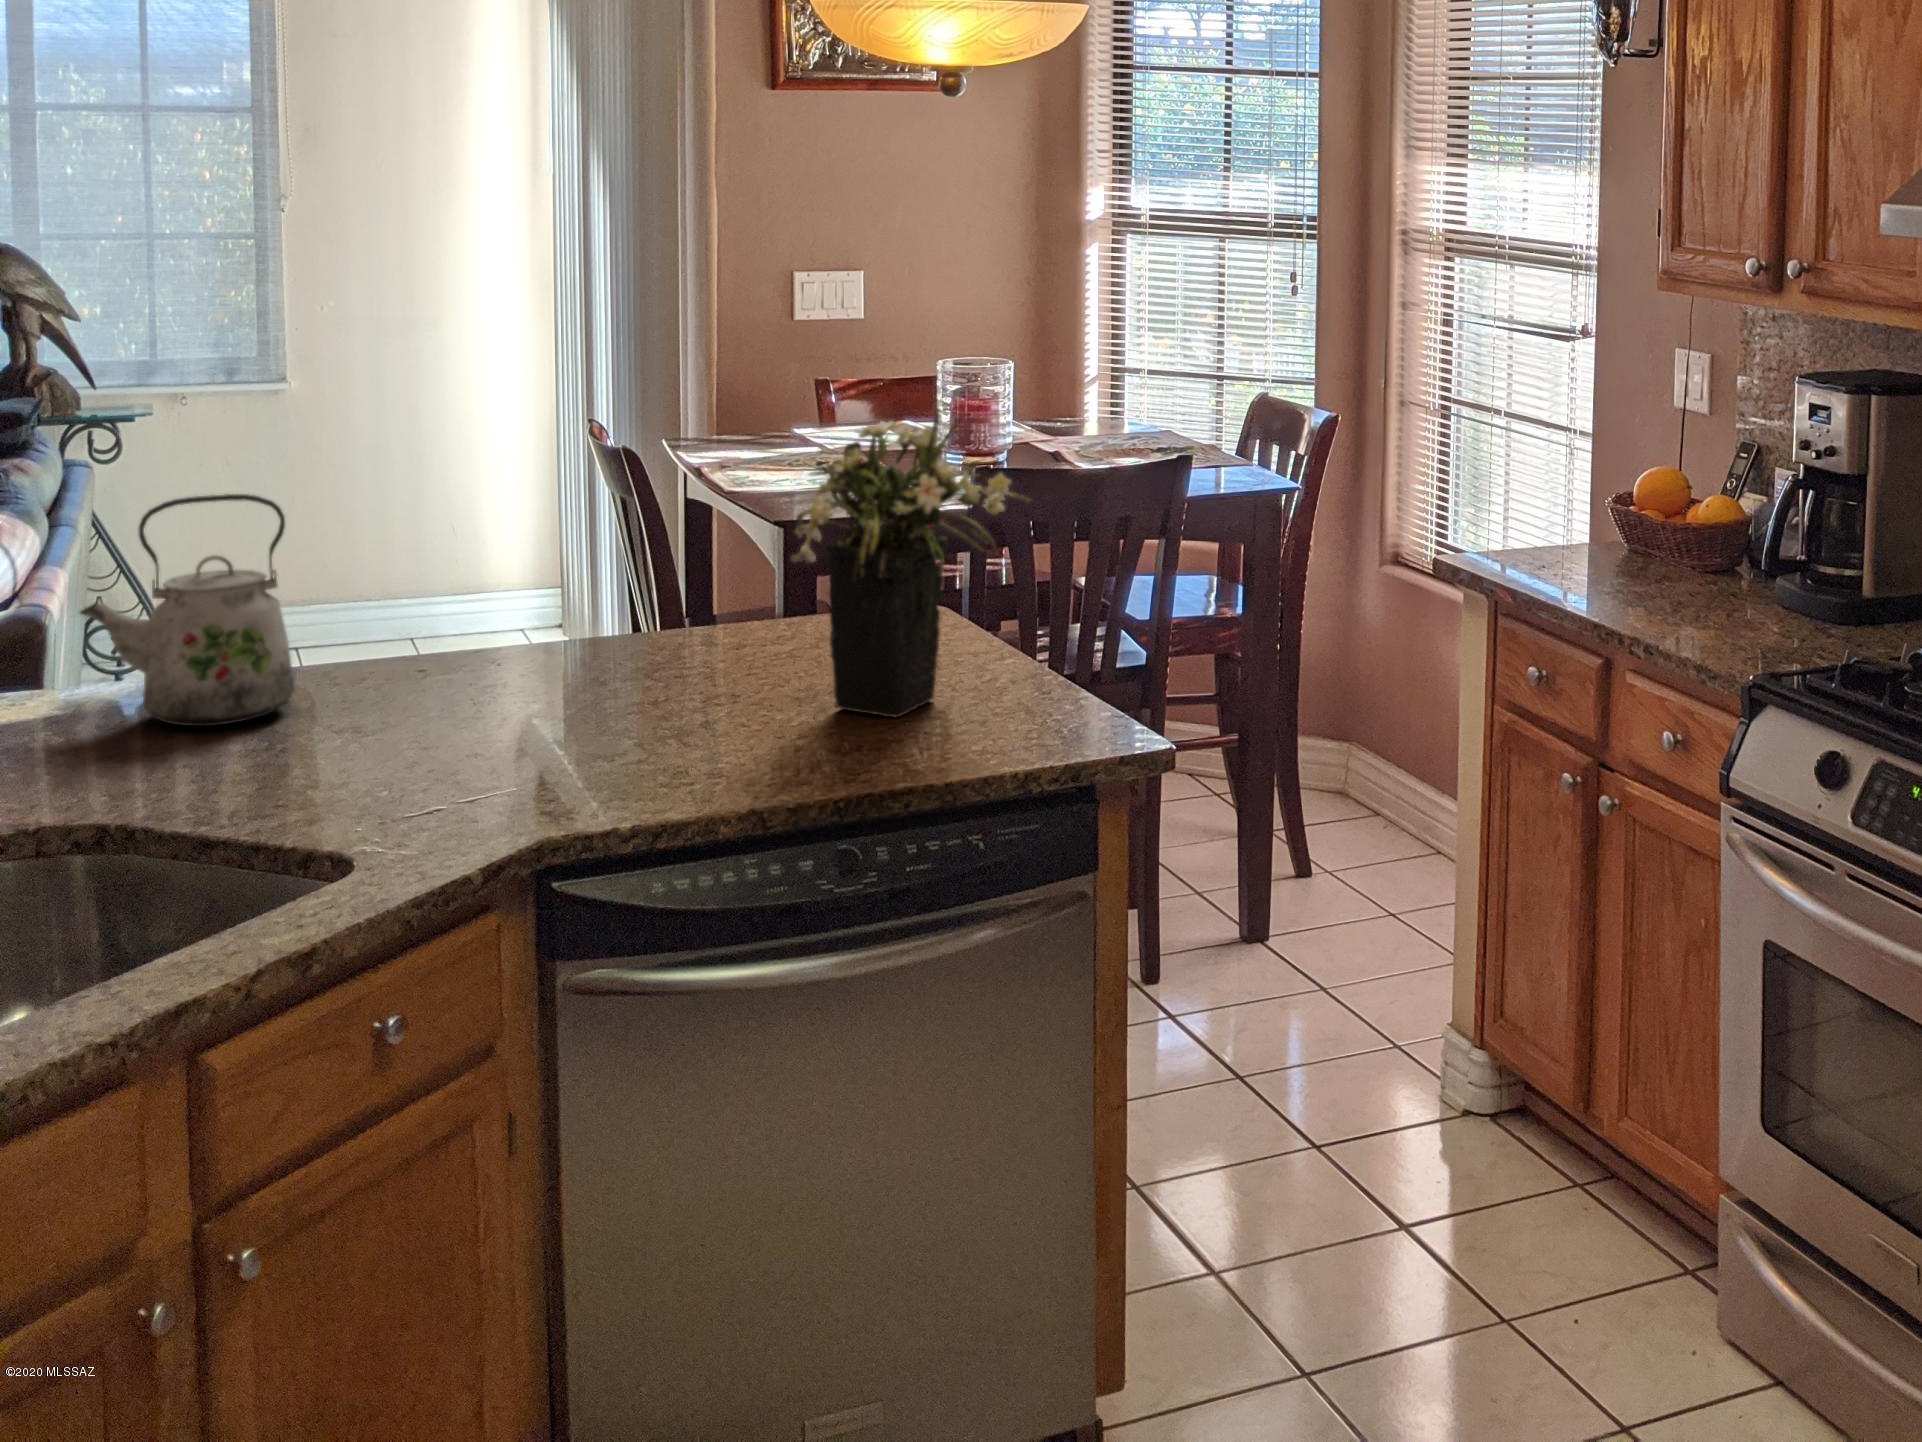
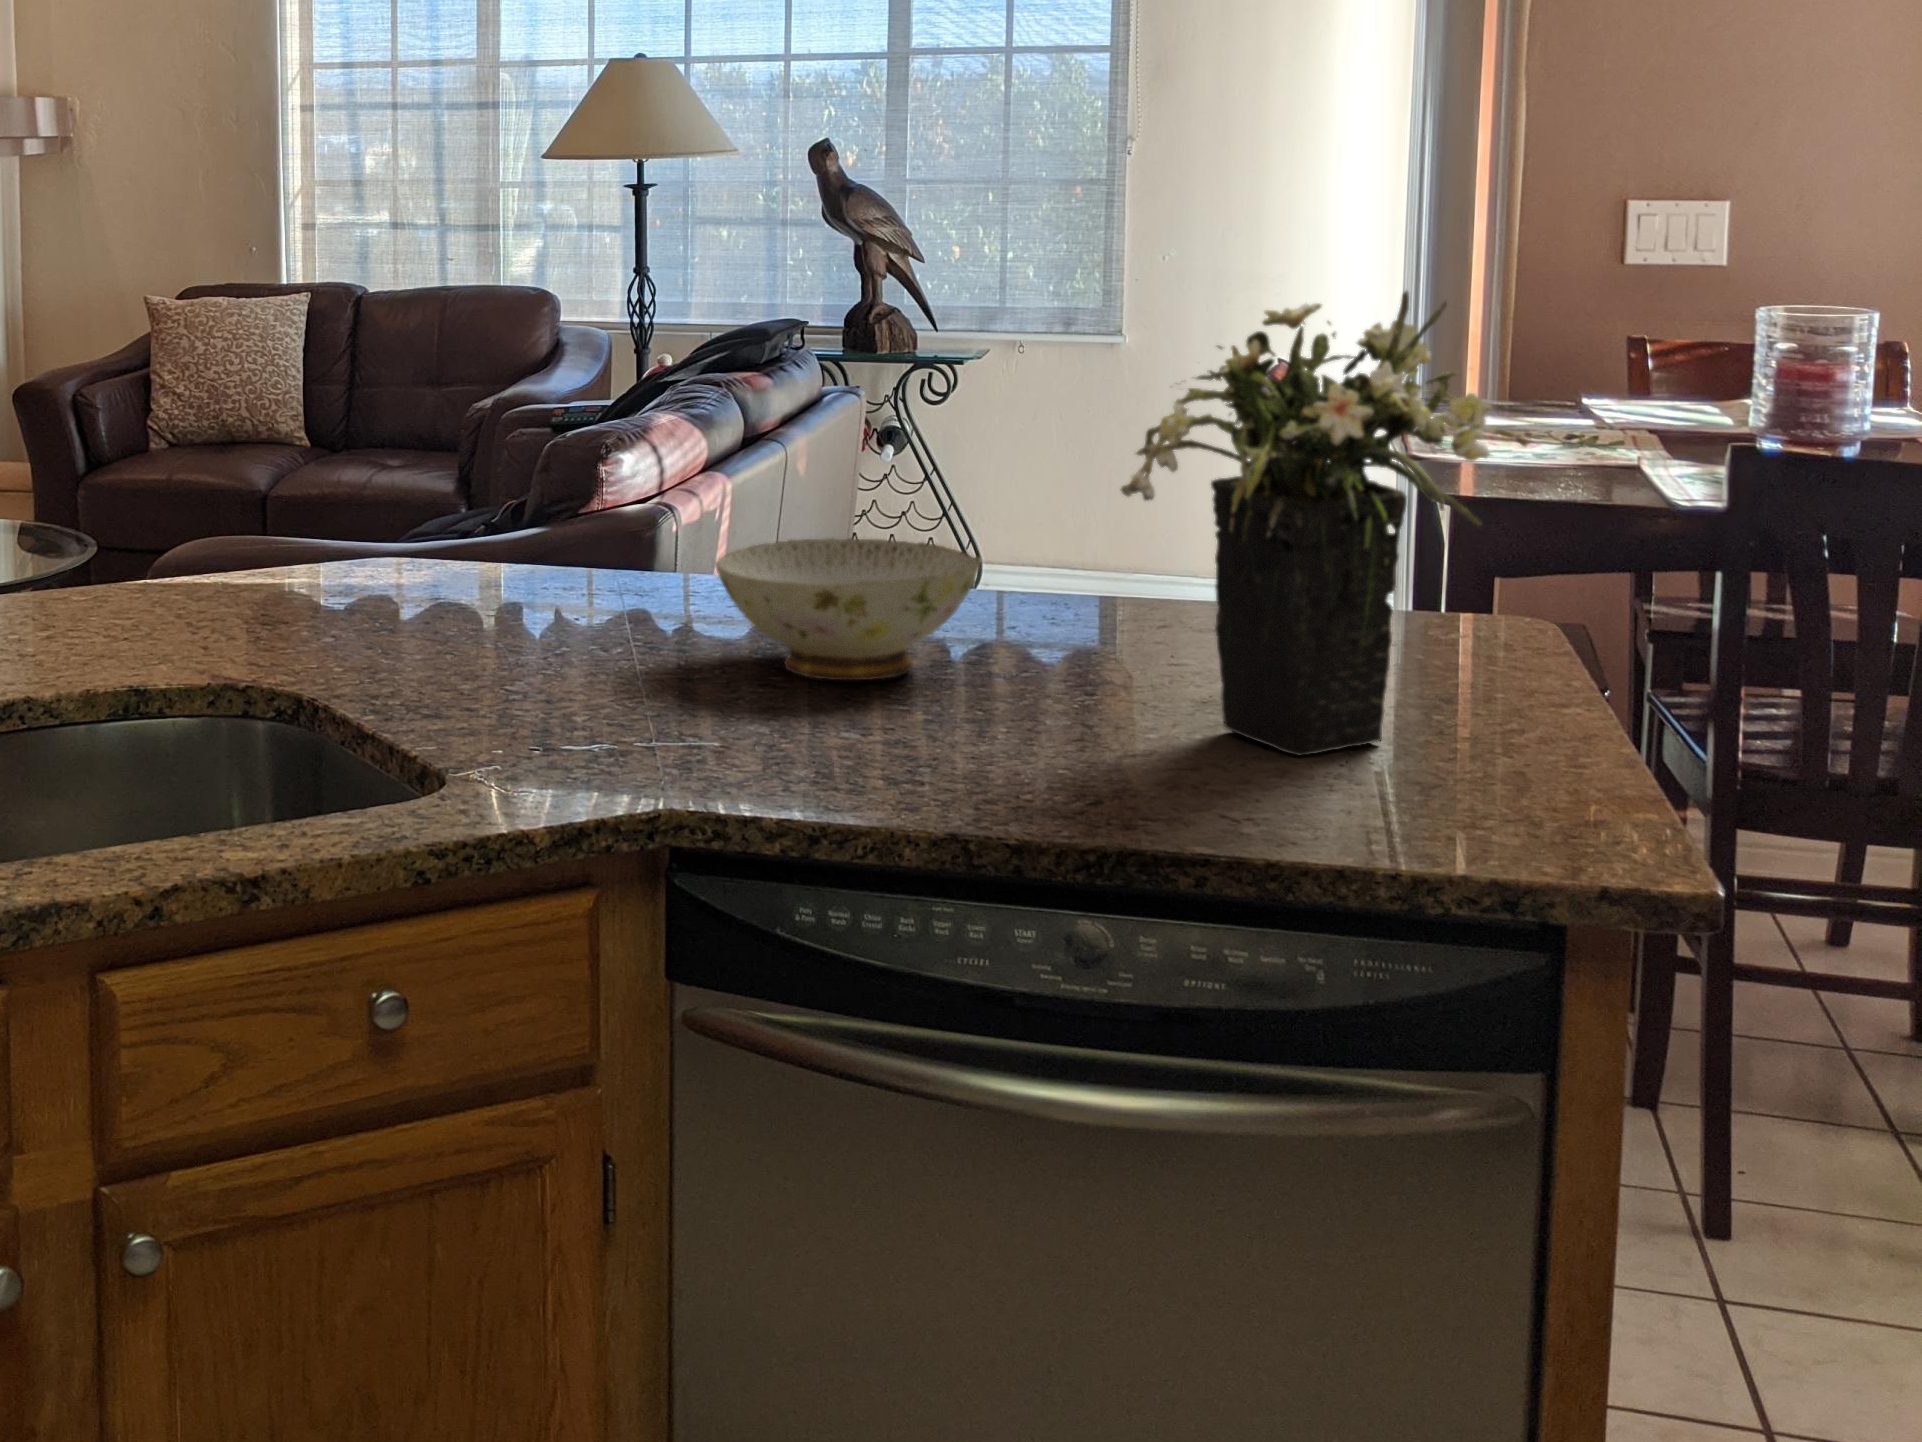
kettle: present [80,494,295,726] -> none [434,360,639,624]
ceramic bowl: none [412,610,631,727] -> present [715,538,980,680]

